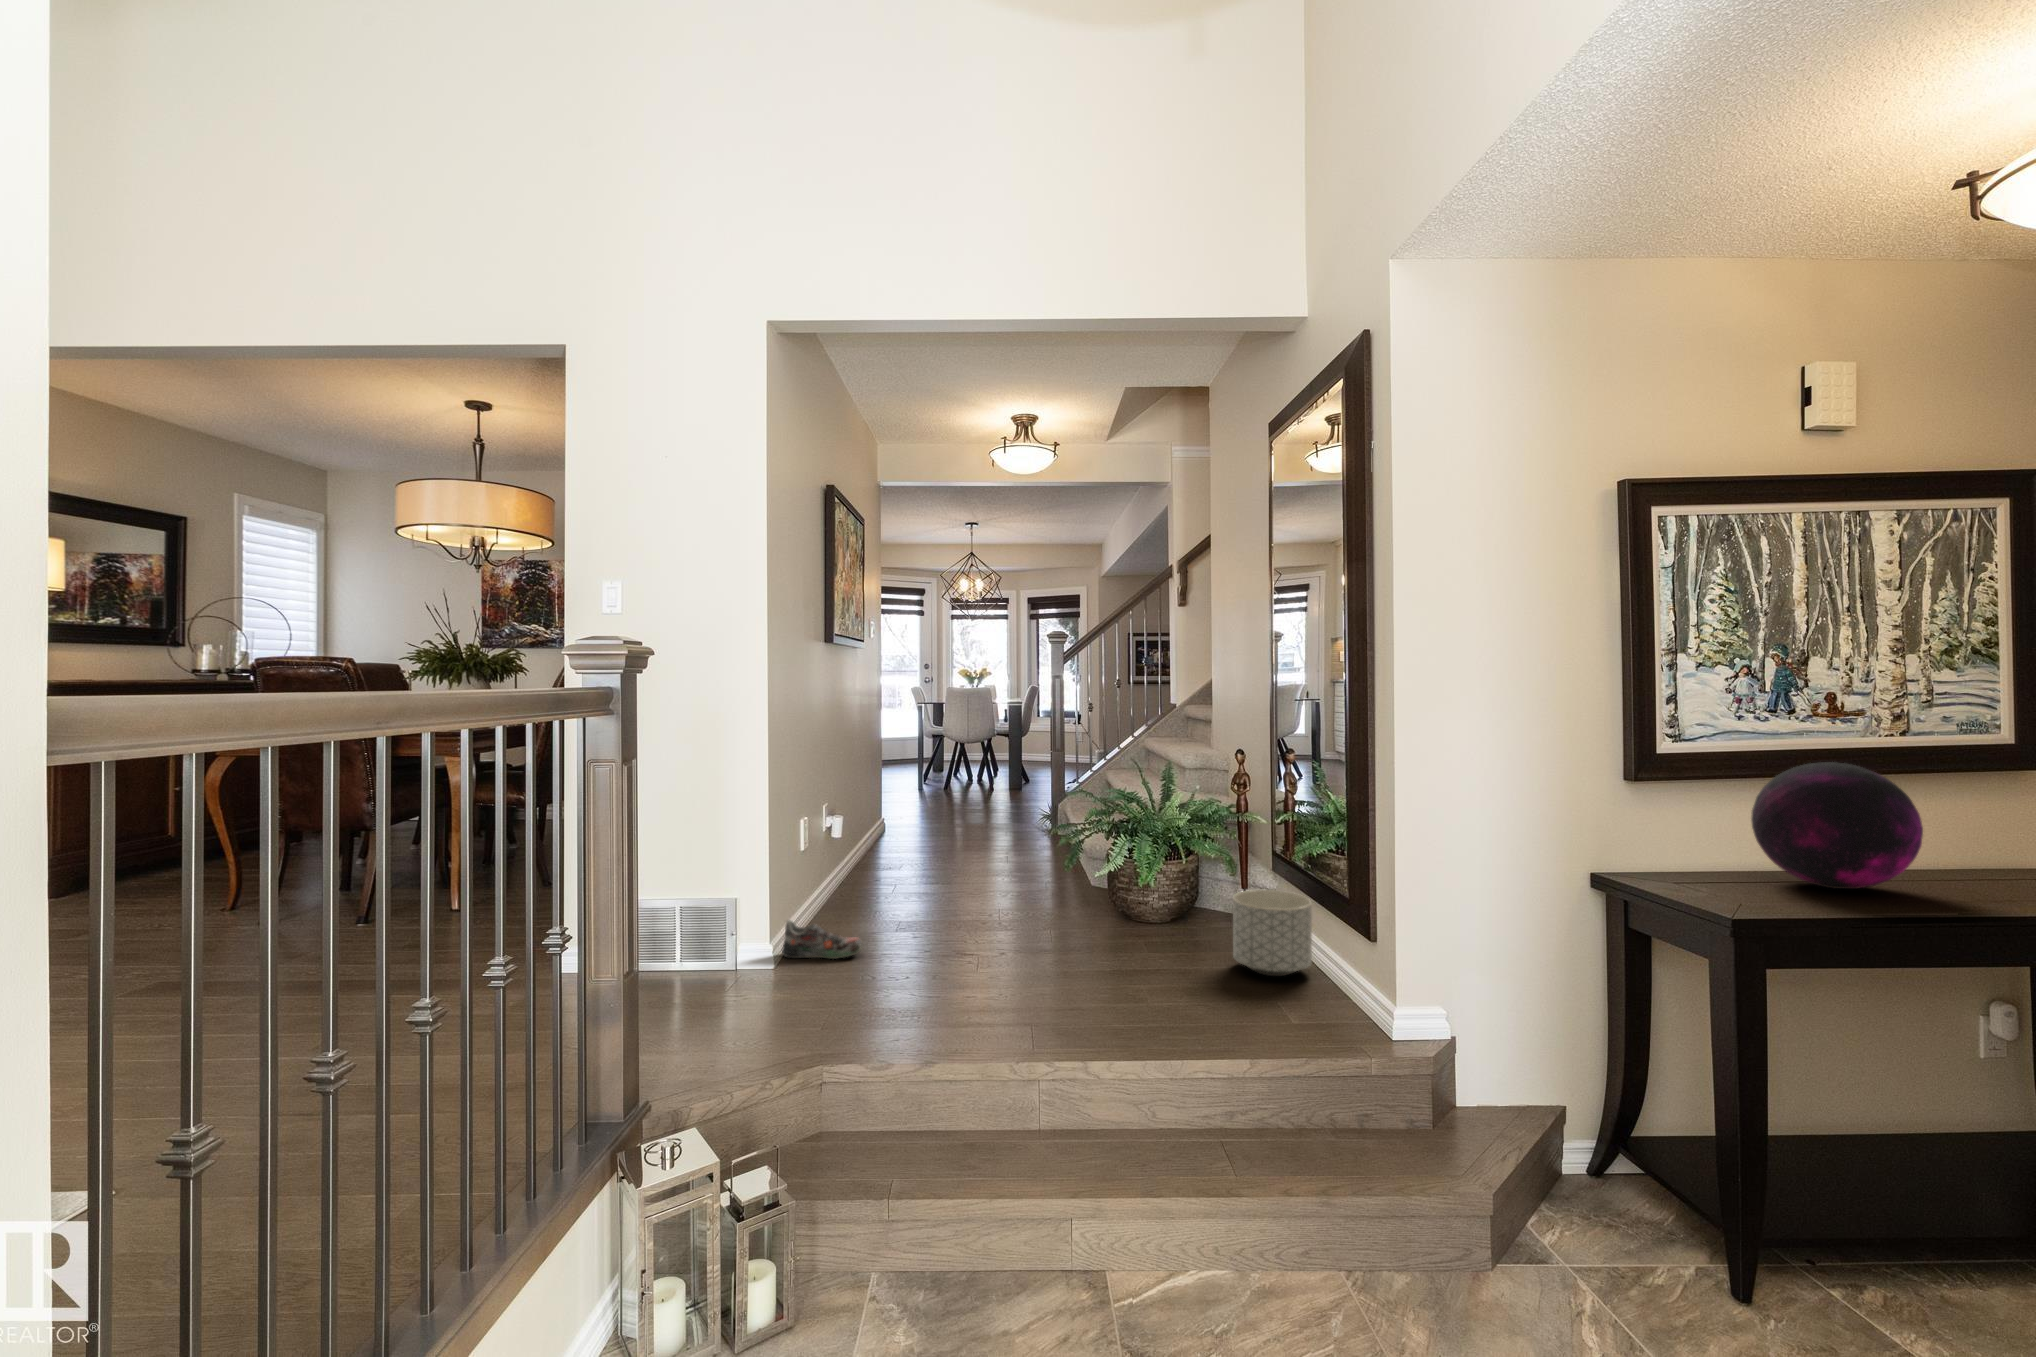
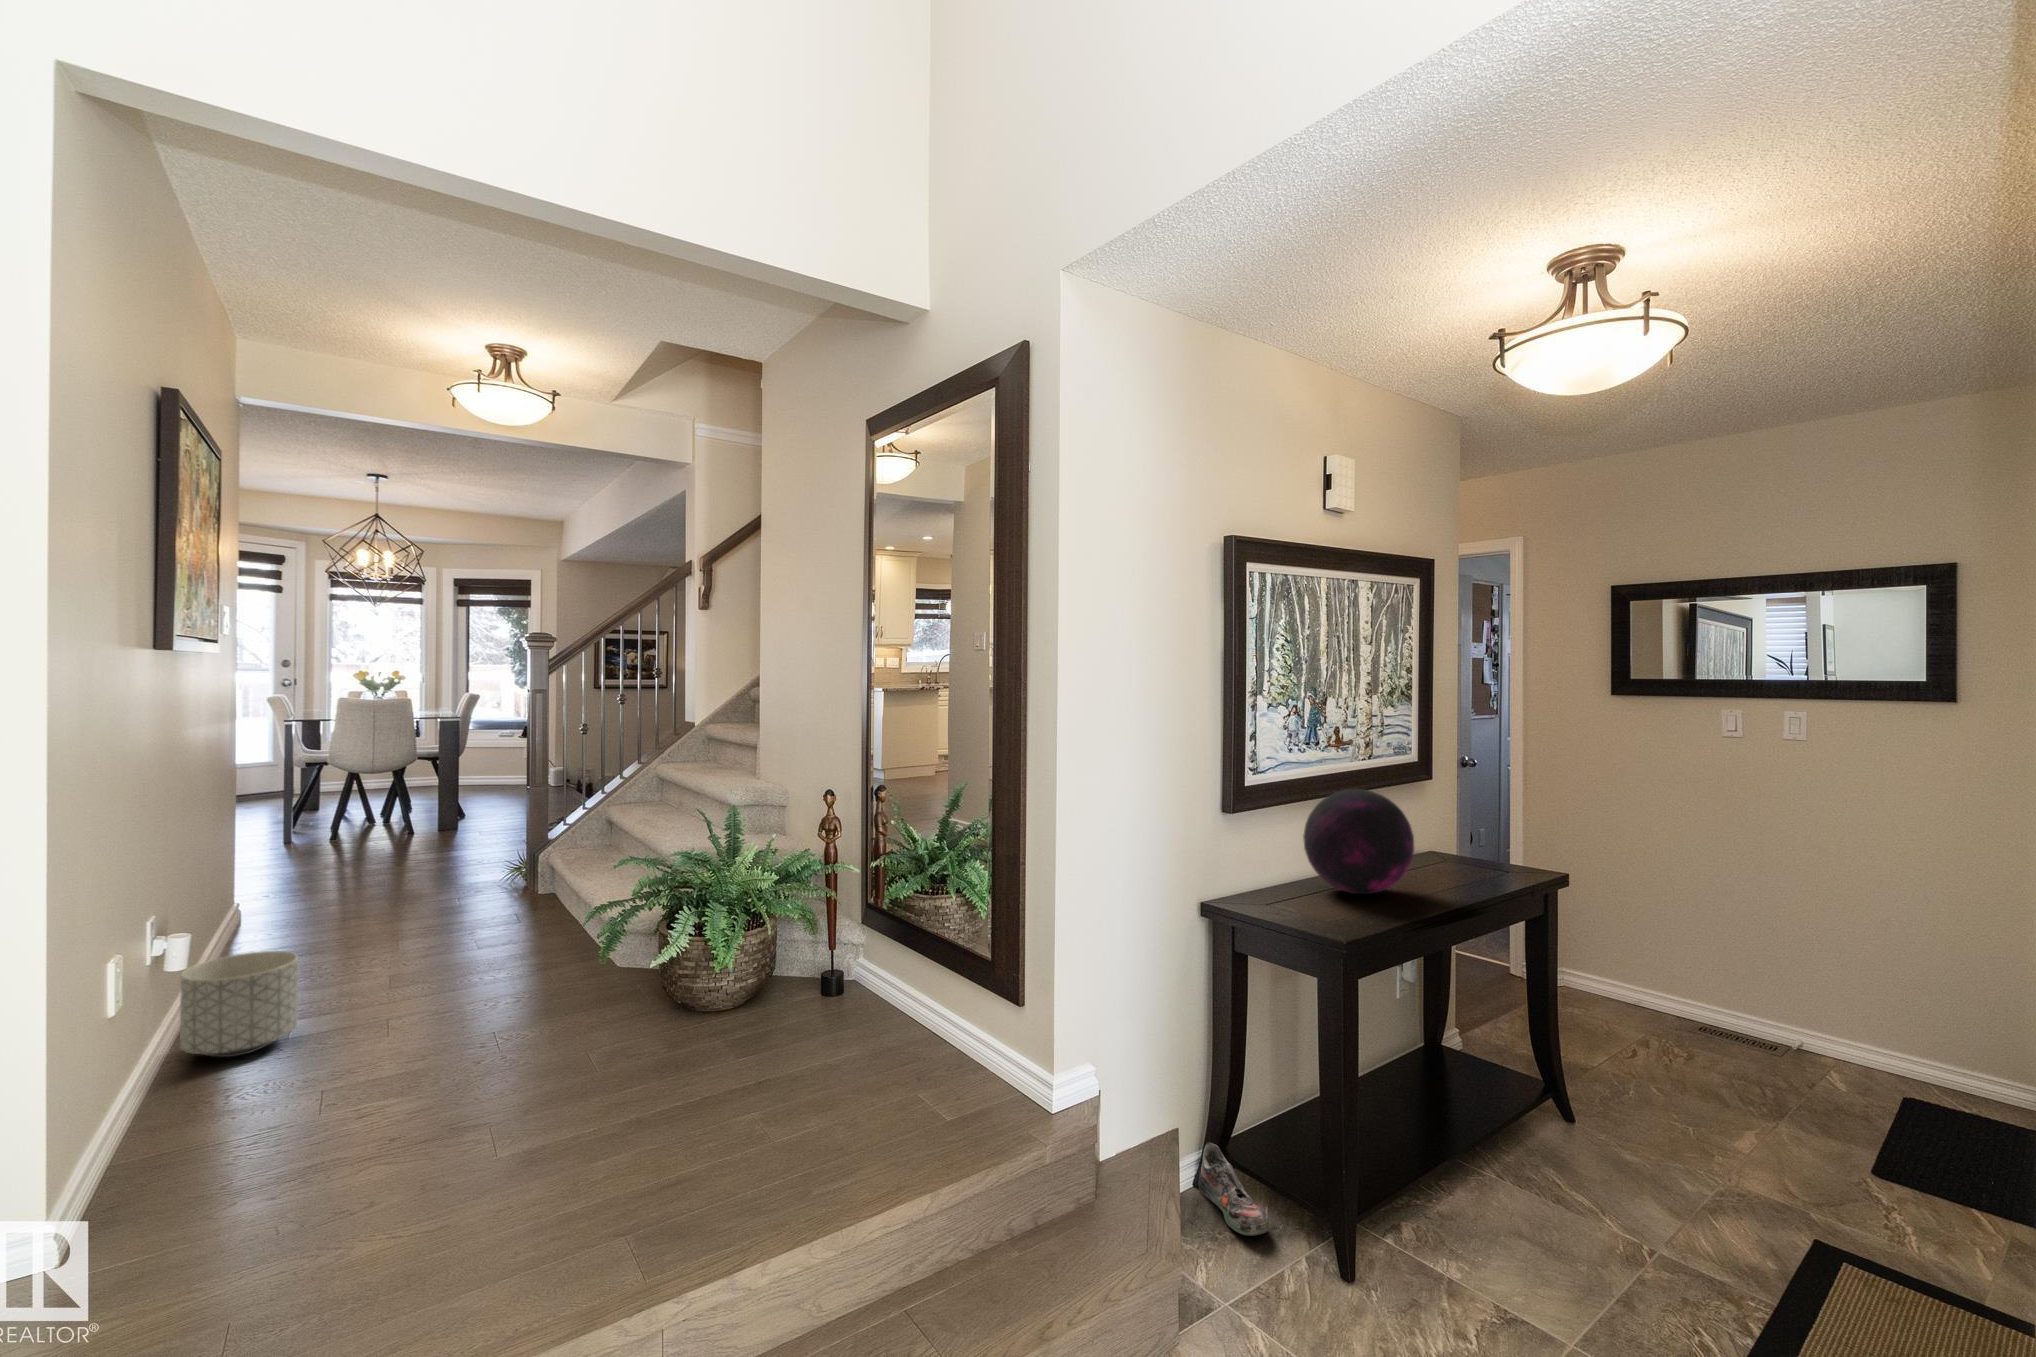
planter: present [1233,890,1312,976] -> present [180,951,298,1057]
shoe: present [782,920,863,959] -> present [1199,1142,1269,1236]

